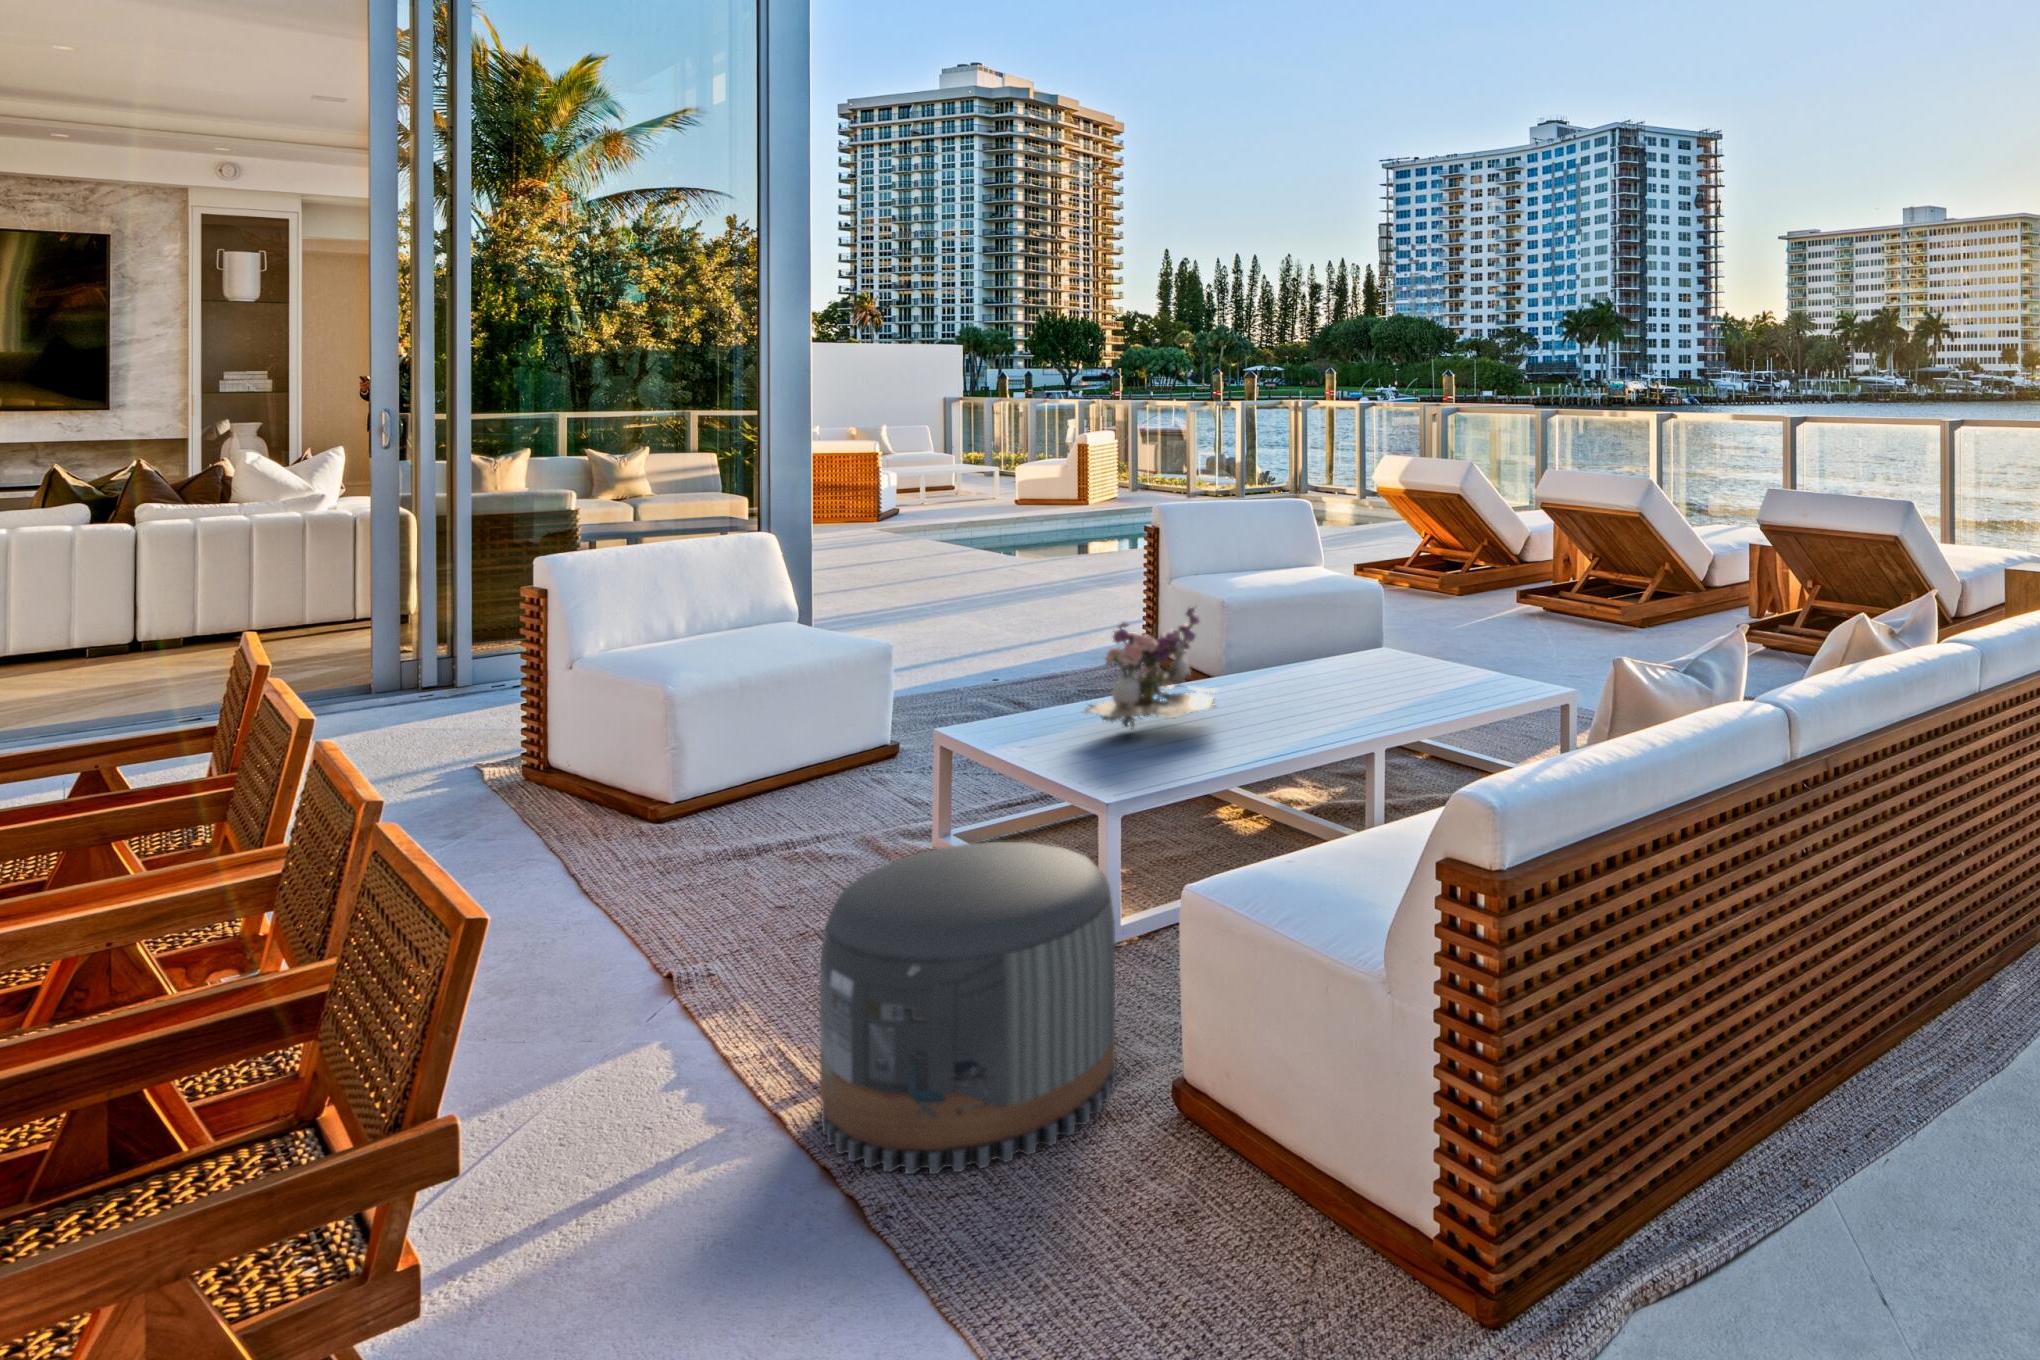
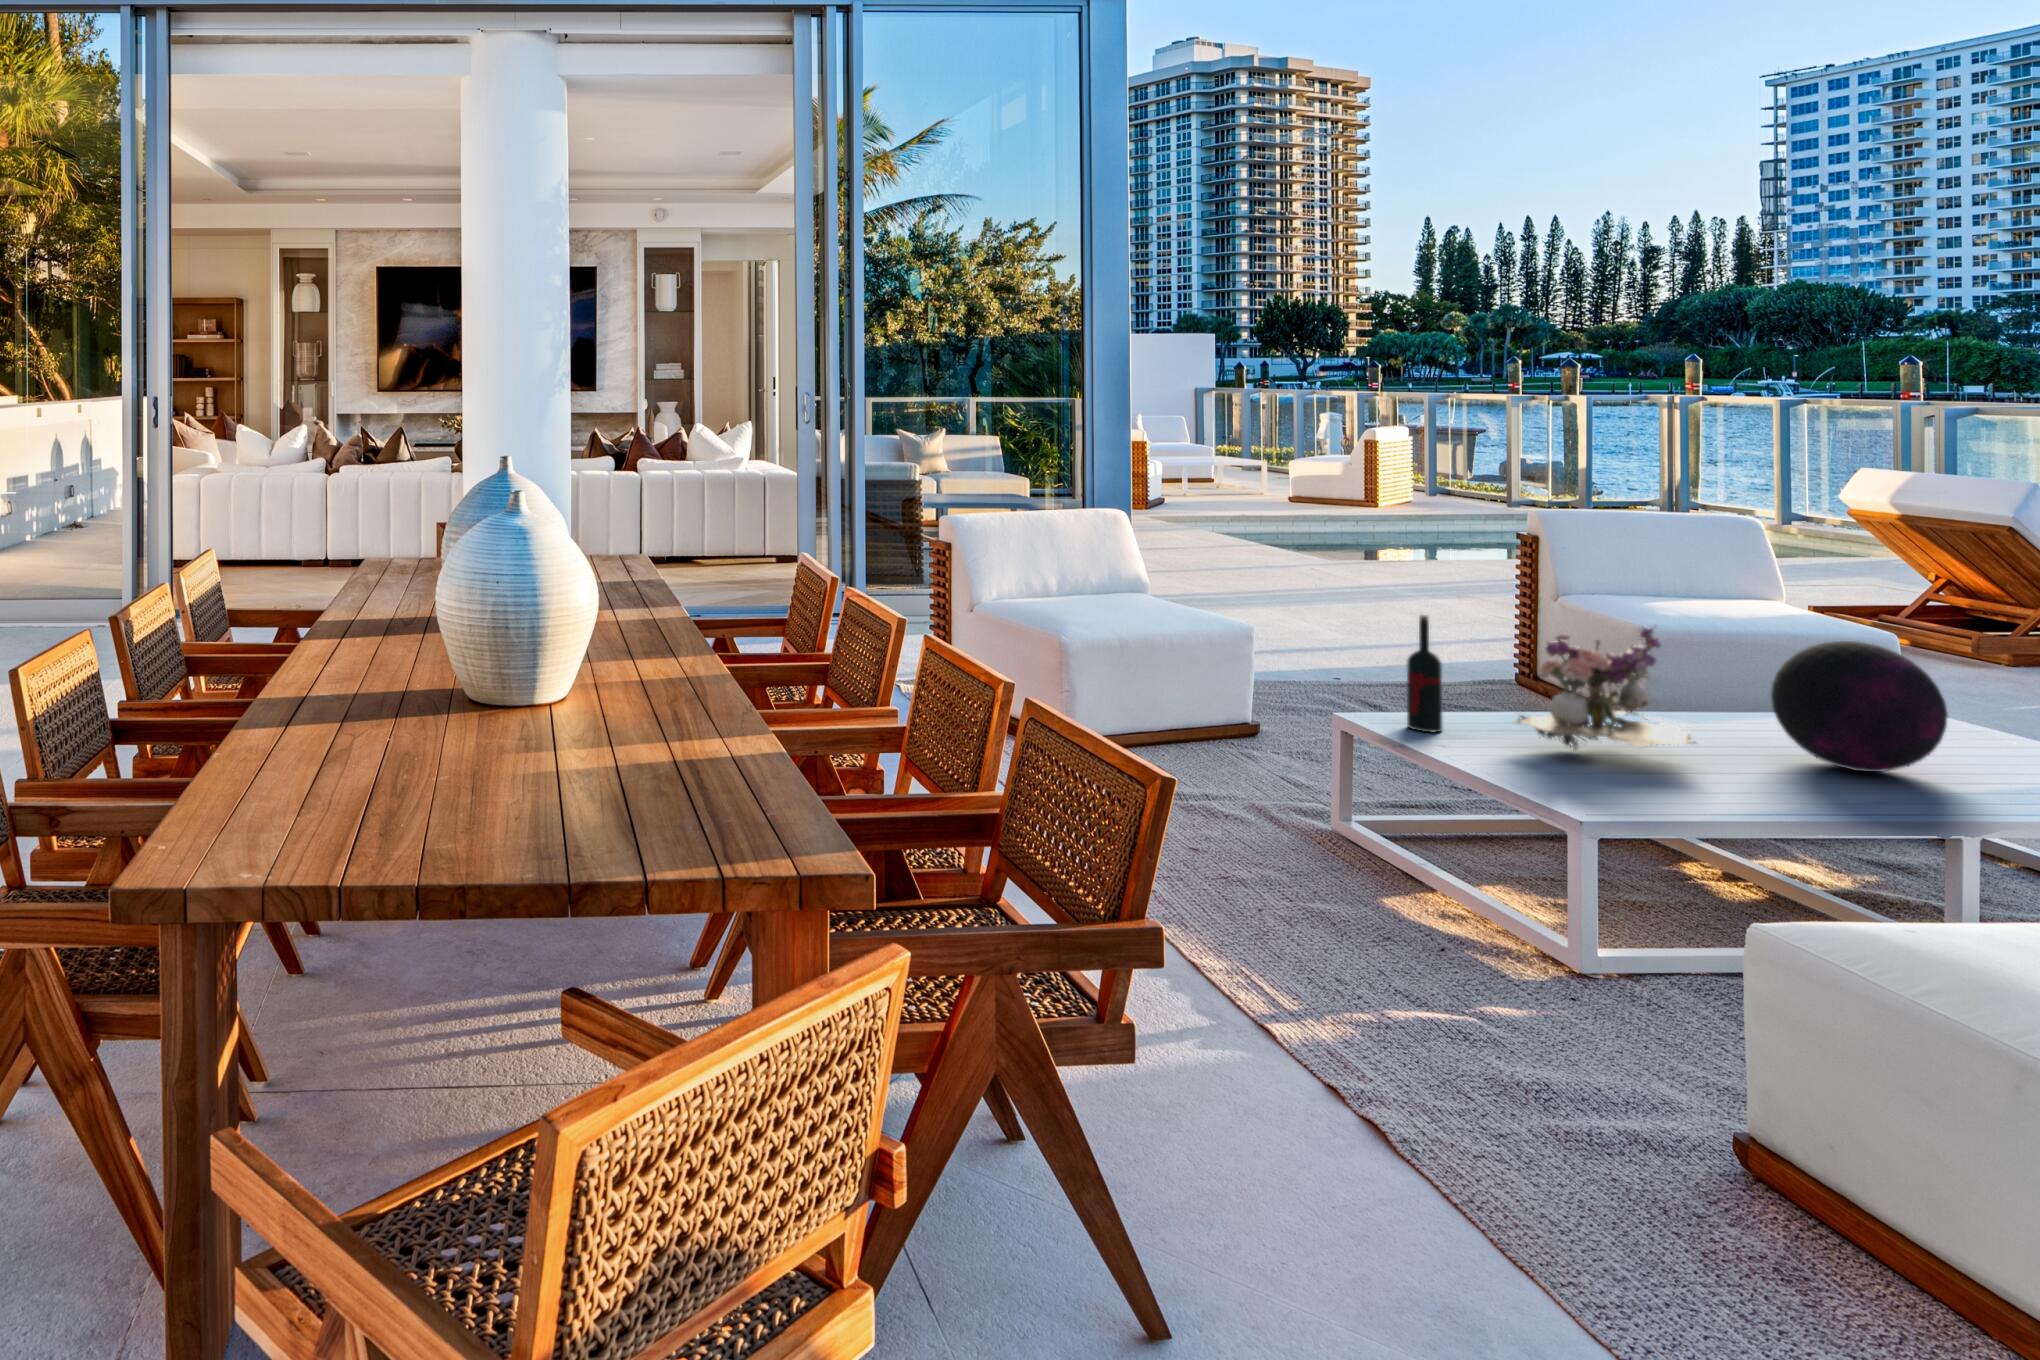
decorative orb: none [1275,600,1380,707] -> present [1771,641,1948,772]
wine bottle: none [997,618,1029,734] -> present [1407,615,1443,733]
pouf: present [820,842,1116,1174] -> none [1309,825,1639,1145]

